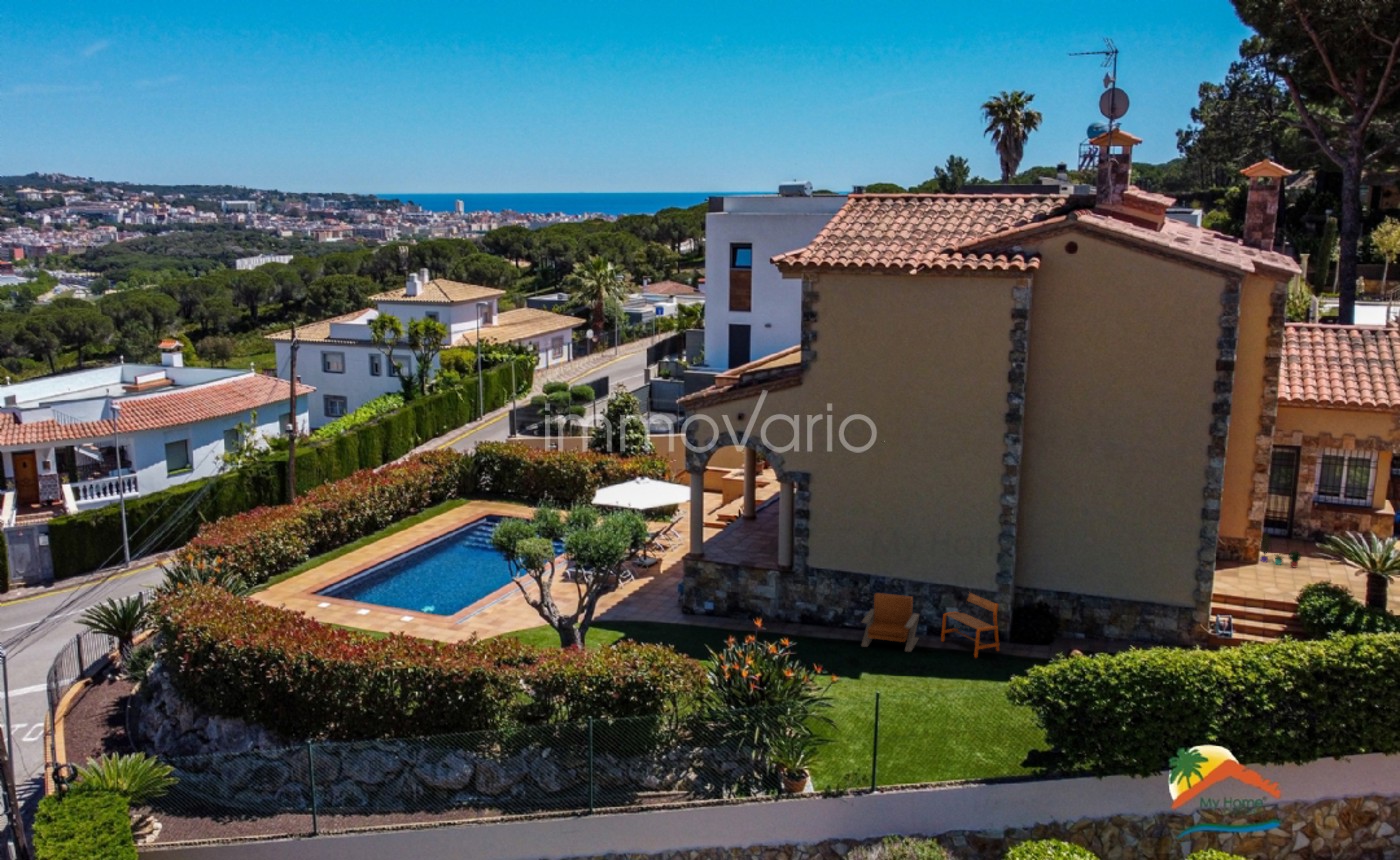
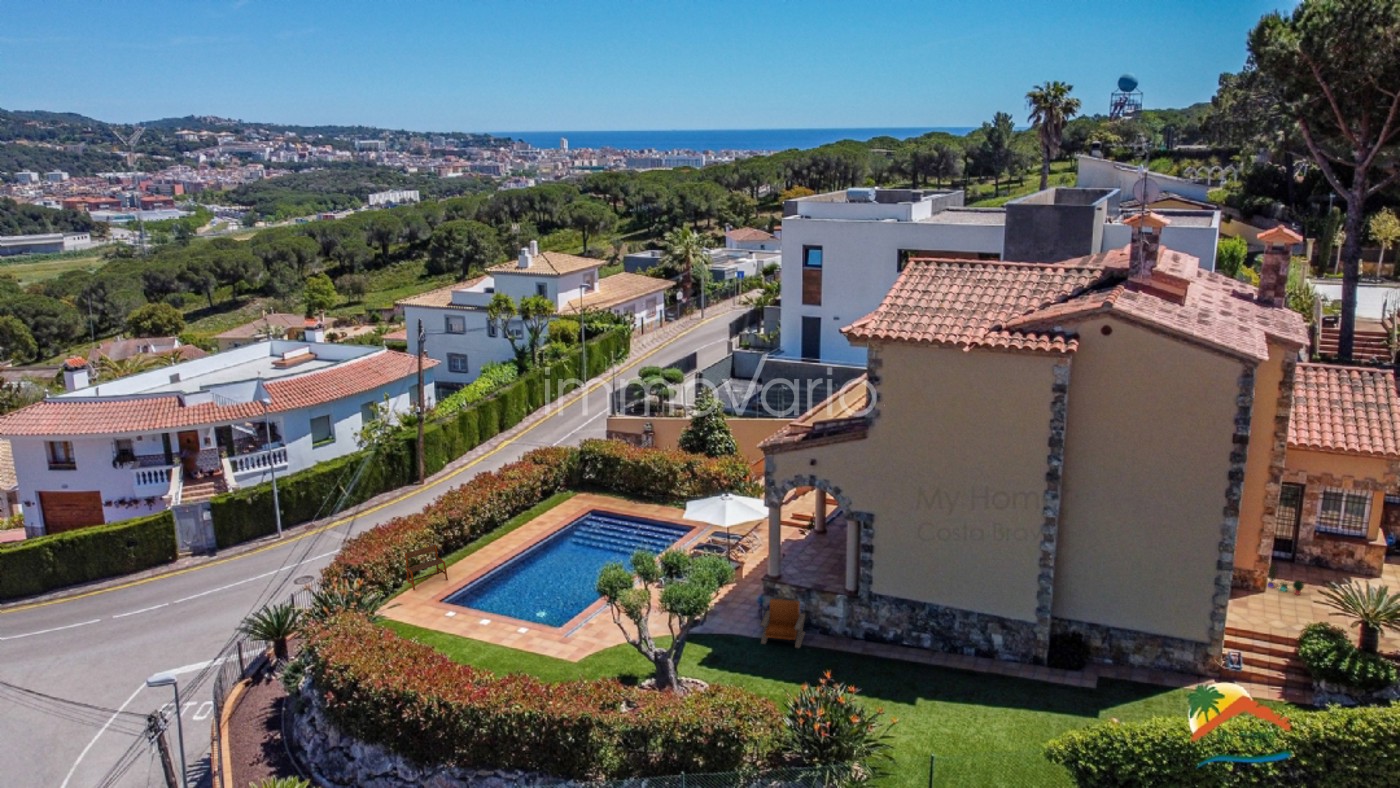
lounge chair: present [862,593,919,652] -> present [760,599,805,648]
bench: present [941,593,999,657] -> present [404,545,448,590]

